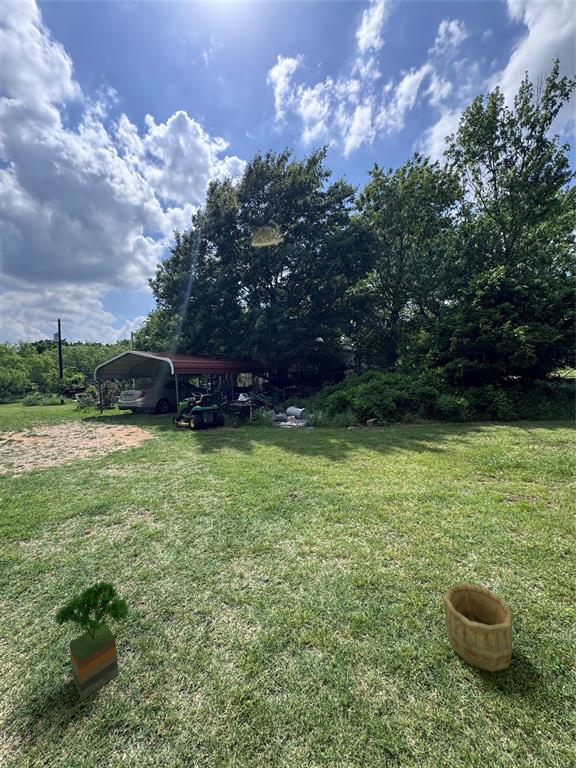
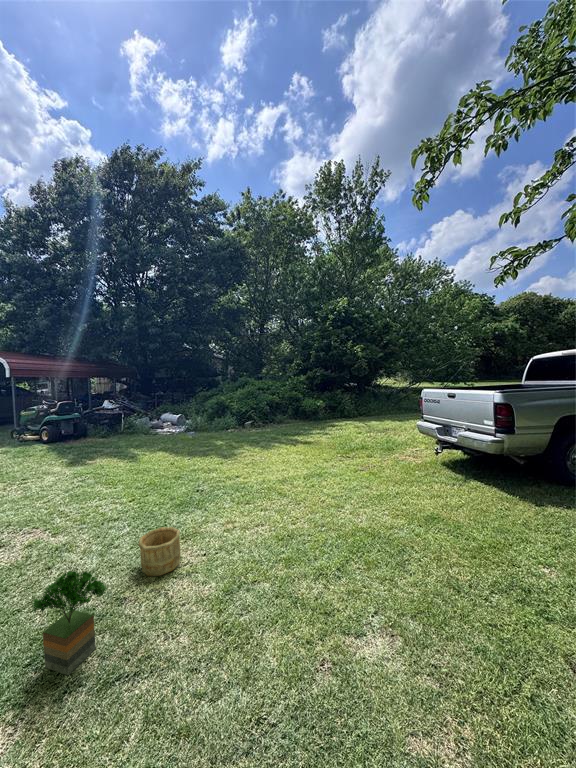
wooden bucket: present [443,583,513,672] -> present [138,527,180,576]

